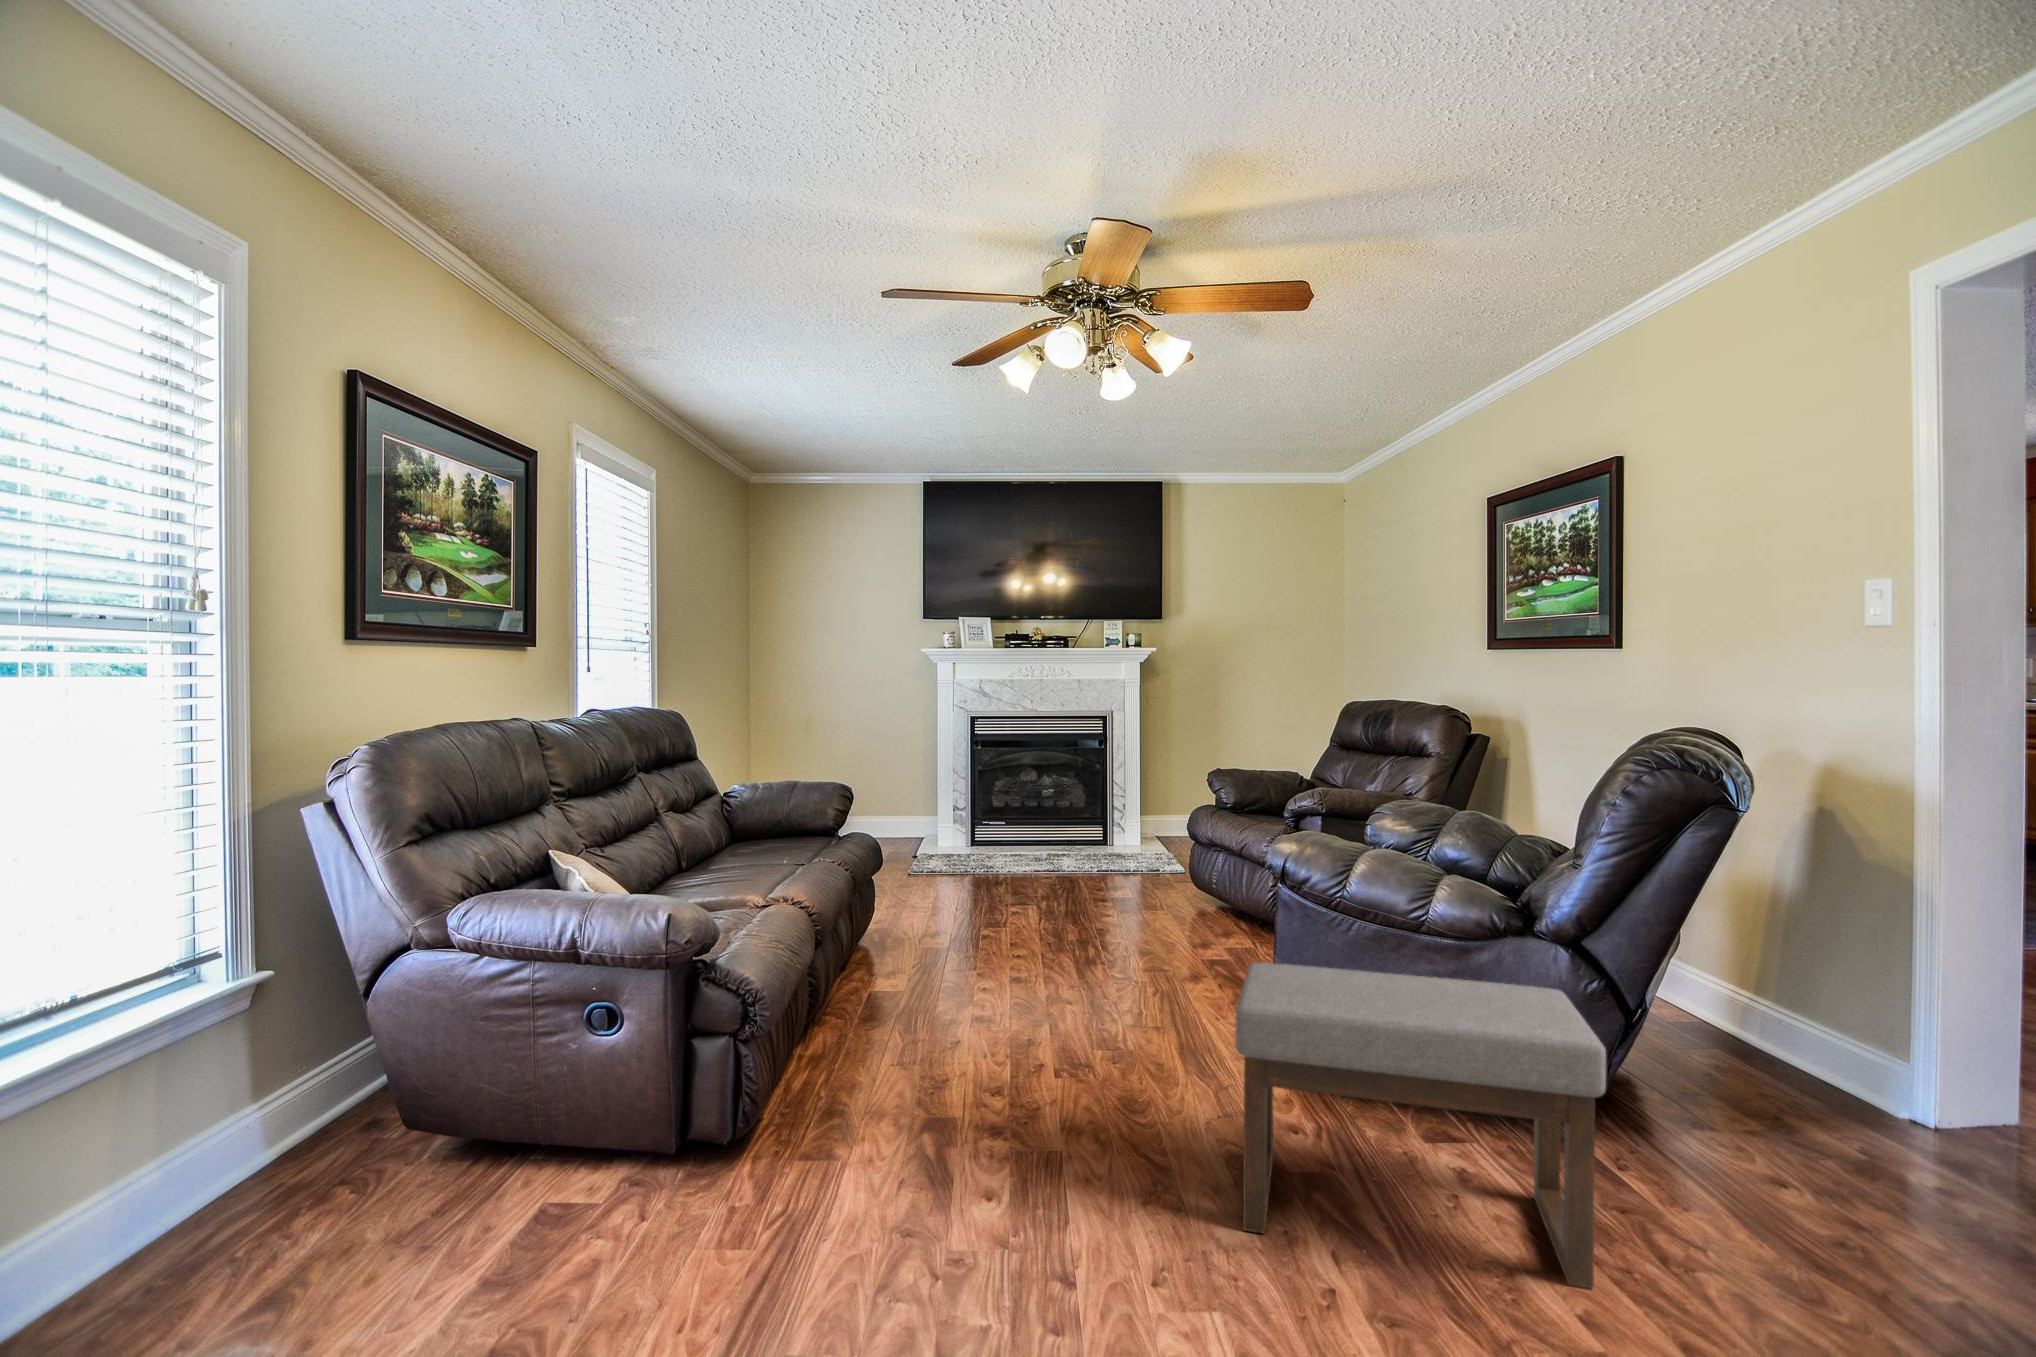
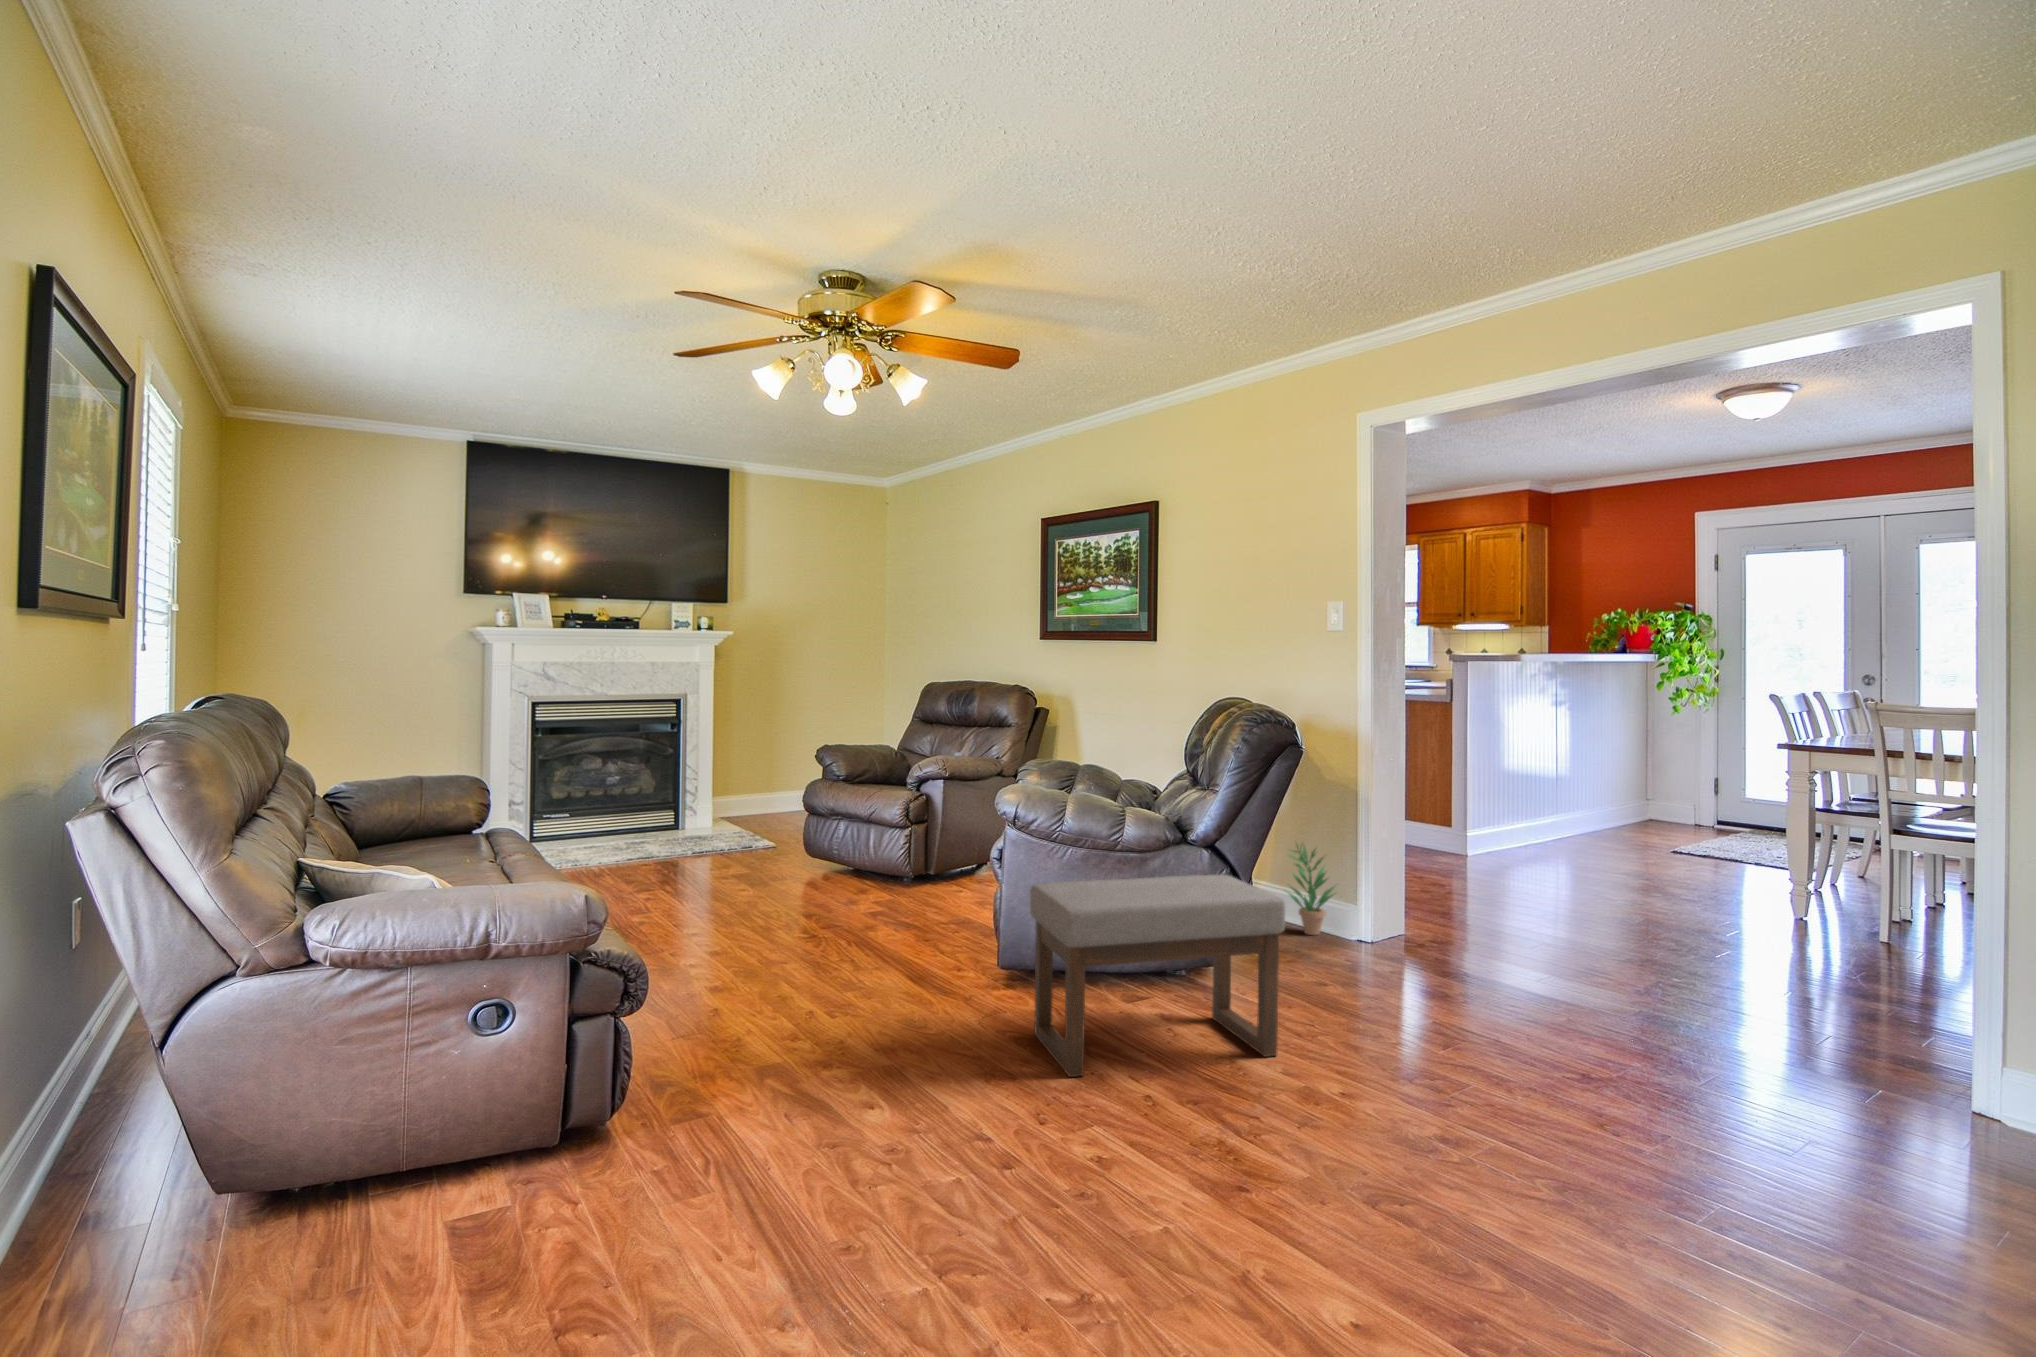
potted plant: none [1778,947,1887,1103] -> present [1288,844,1335,935]

